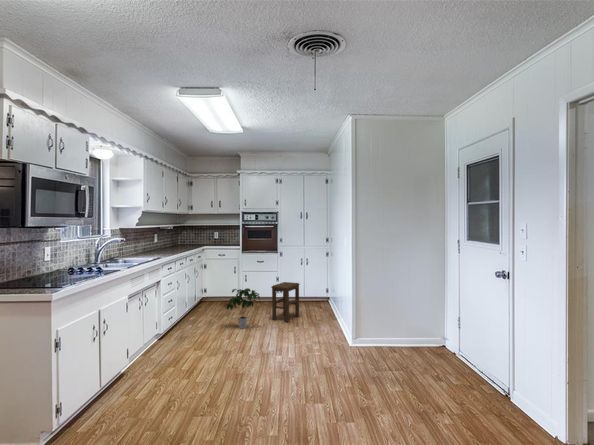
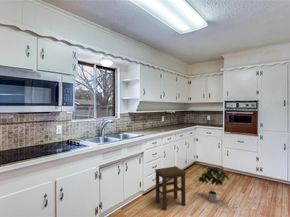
stool: present [271,282,300,322] -> present [155,166,186,210]

